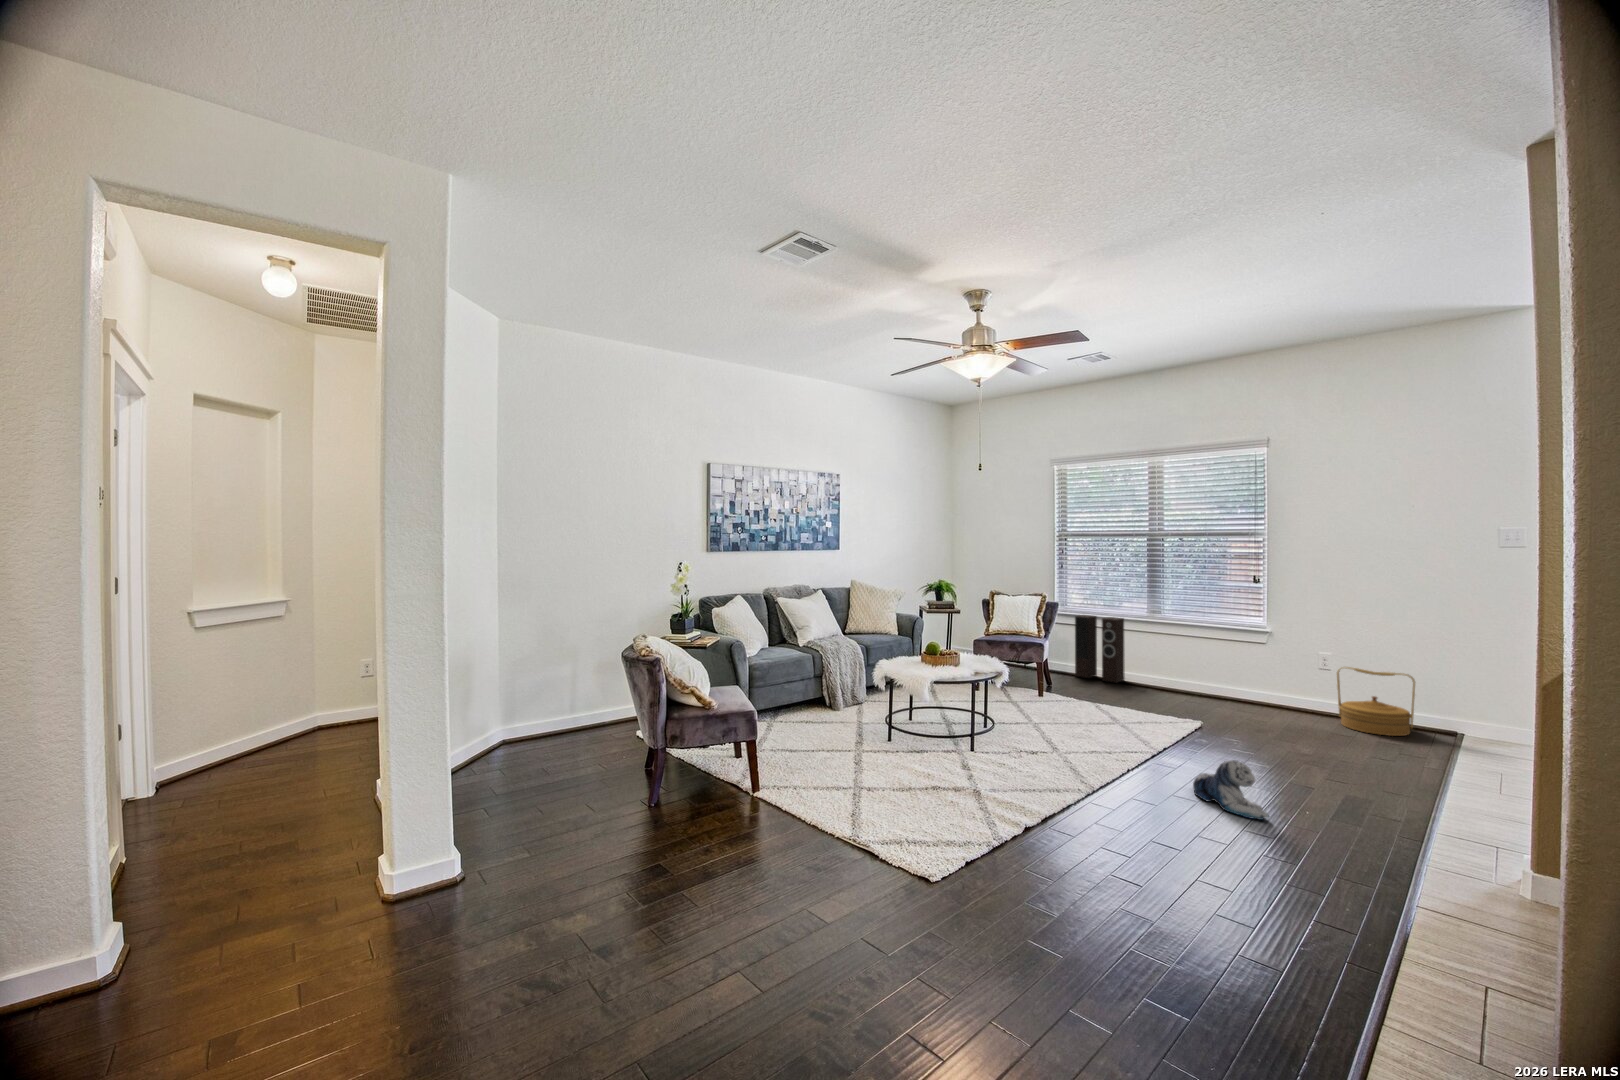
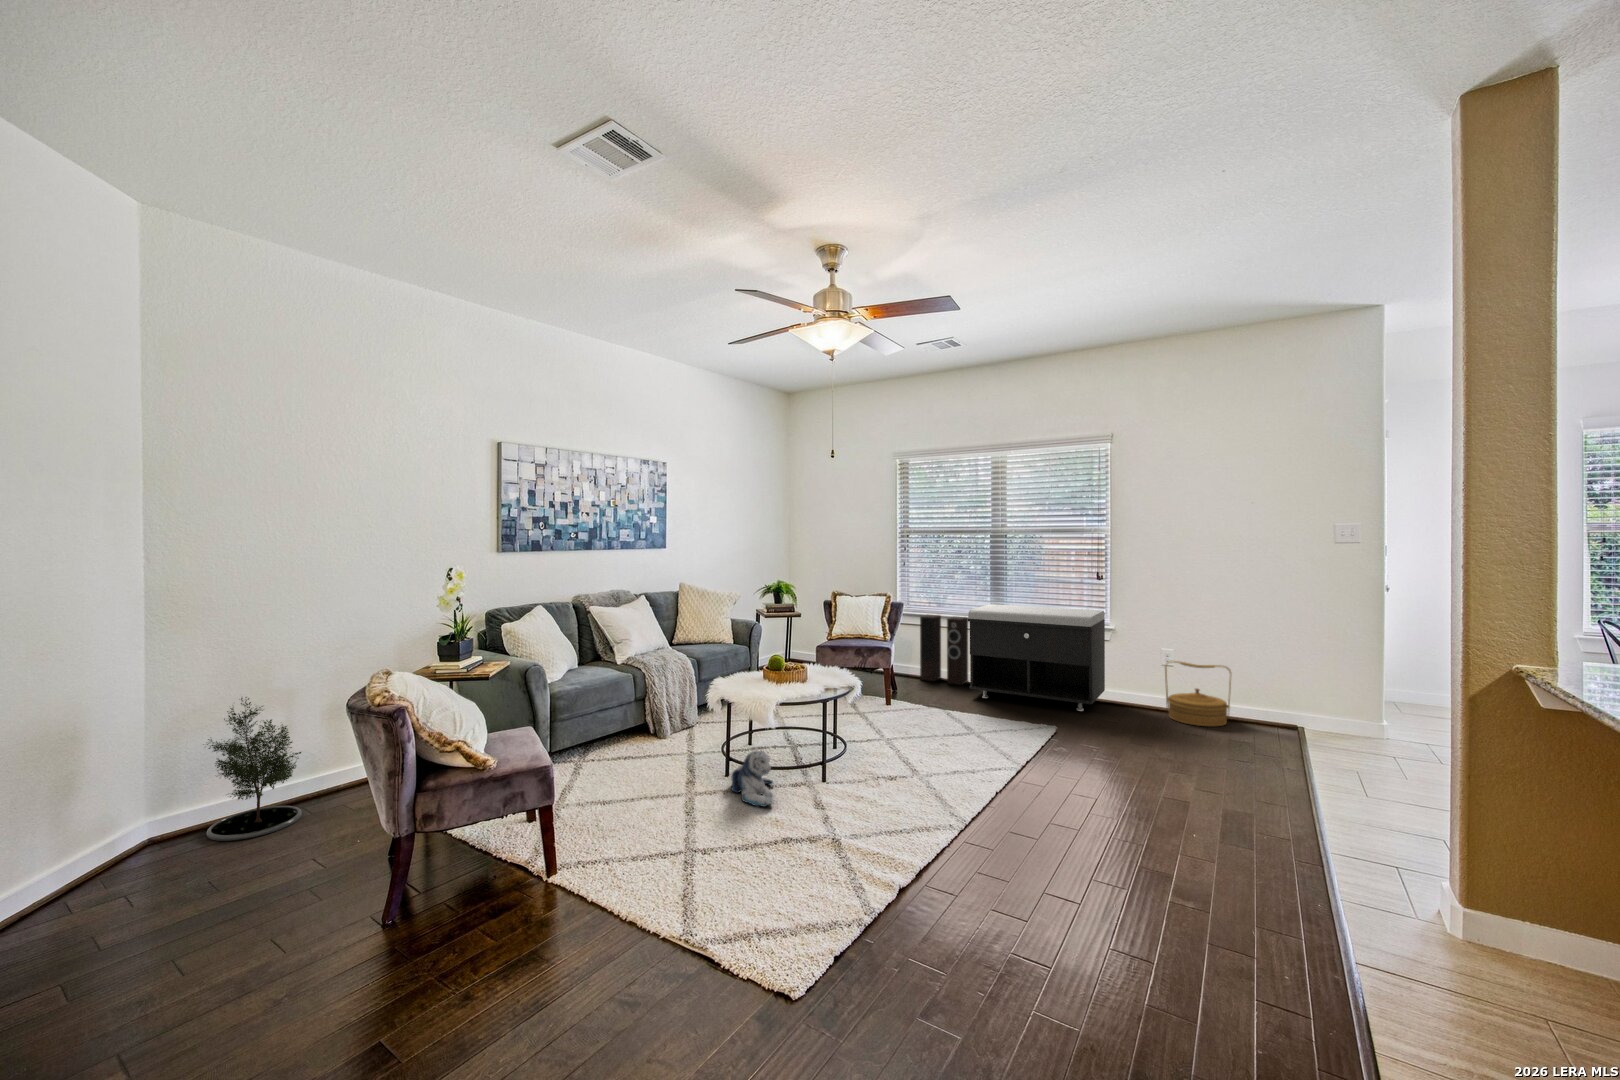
storage bench: none [1121,606,1271,713] -> present [968,604,1105,711]
potted tree: none [527,650,584,750] -> present [206,697,302,841]
plush toy: present [1193,760,1269,820] -> present [731,751,773,807]

